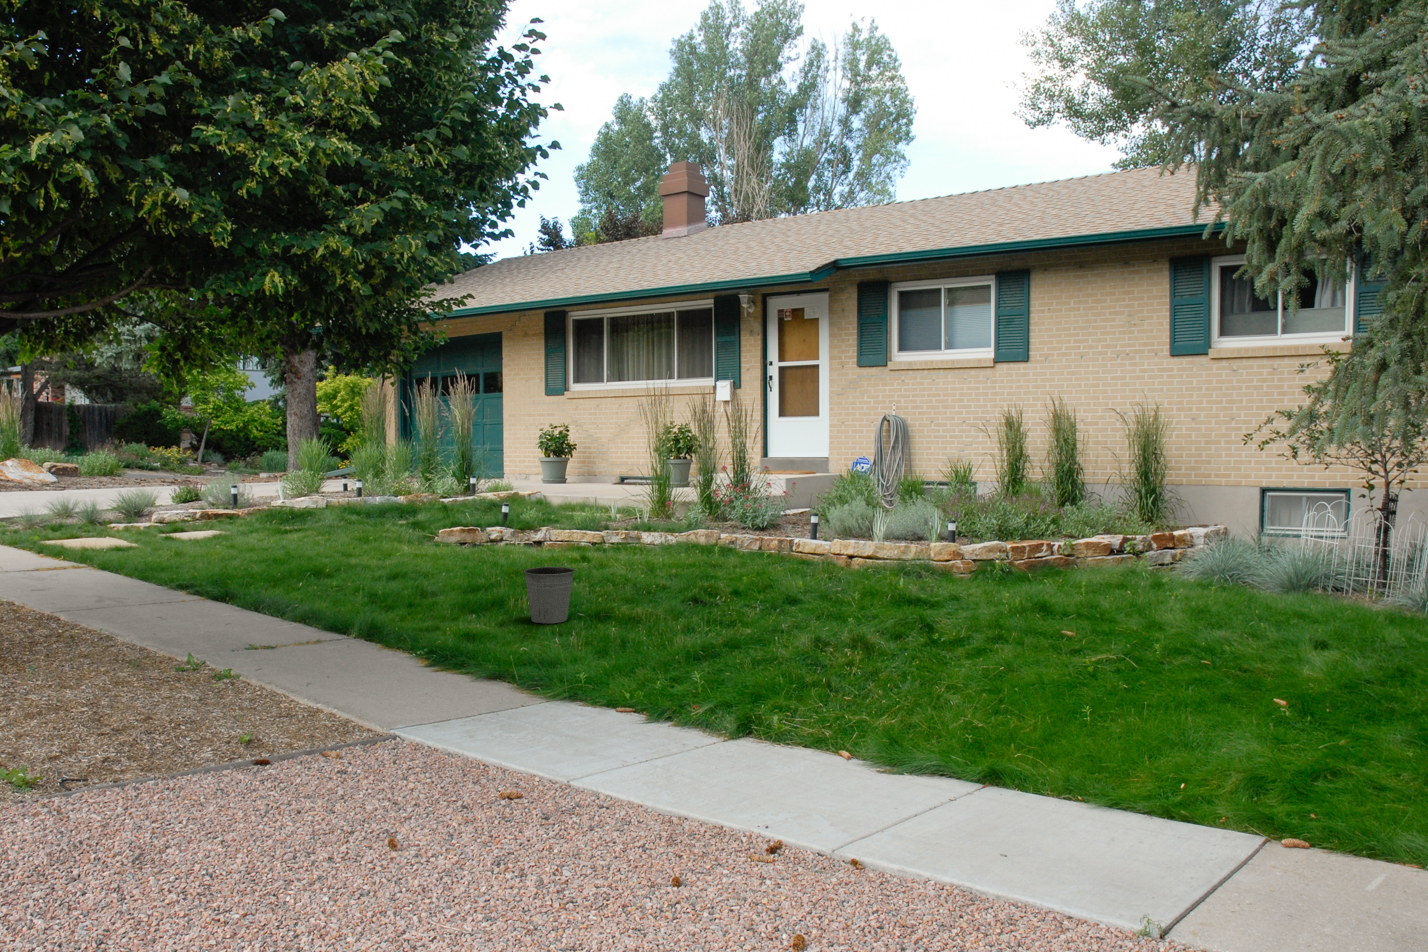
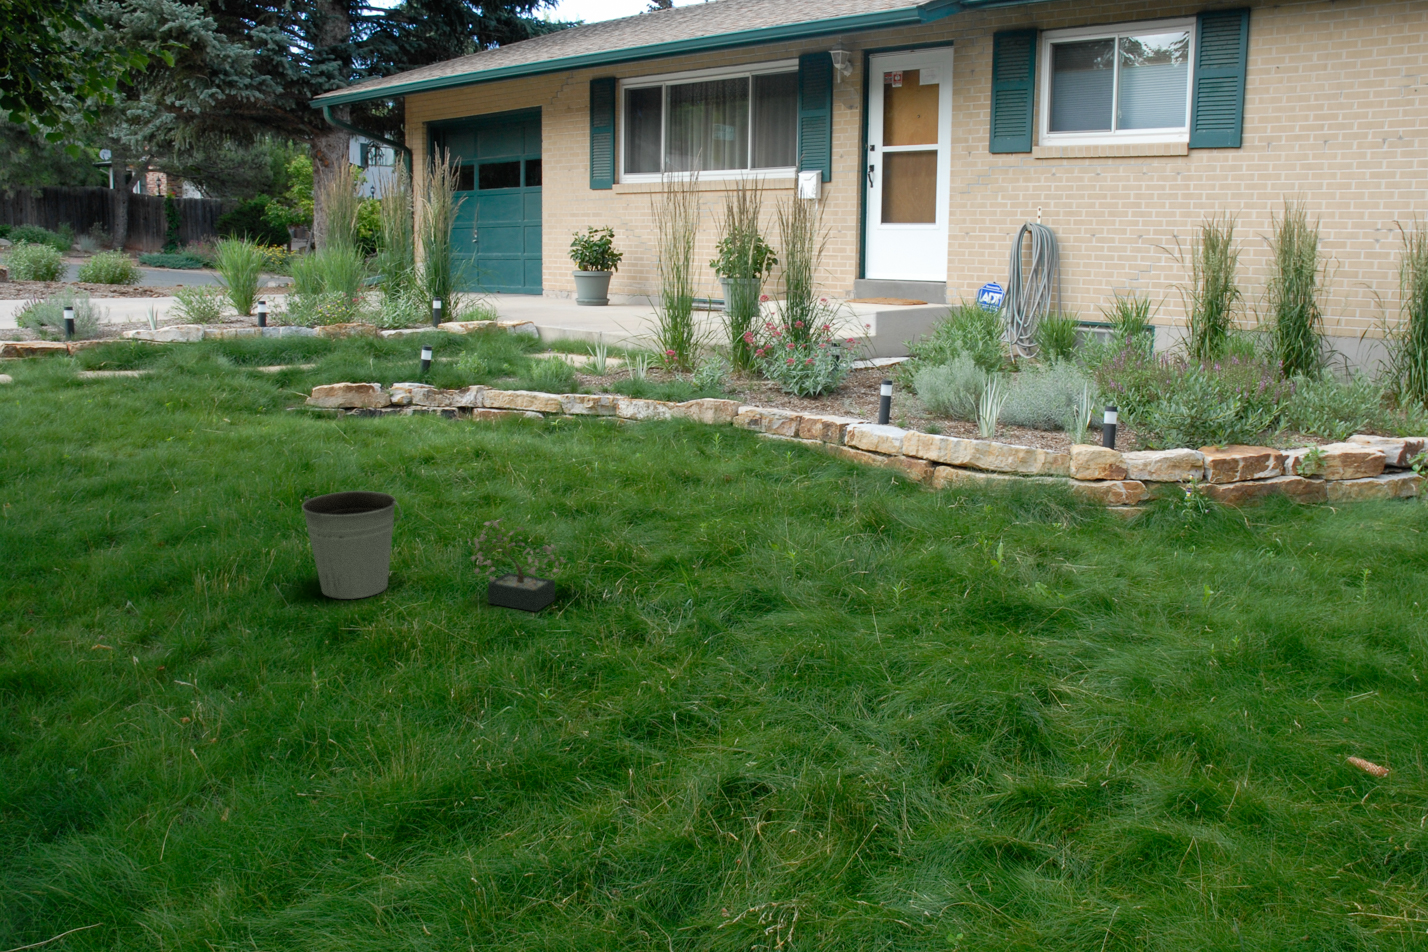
decorative plant: none [620,576,671,623] -> present [468,518,565,611]

